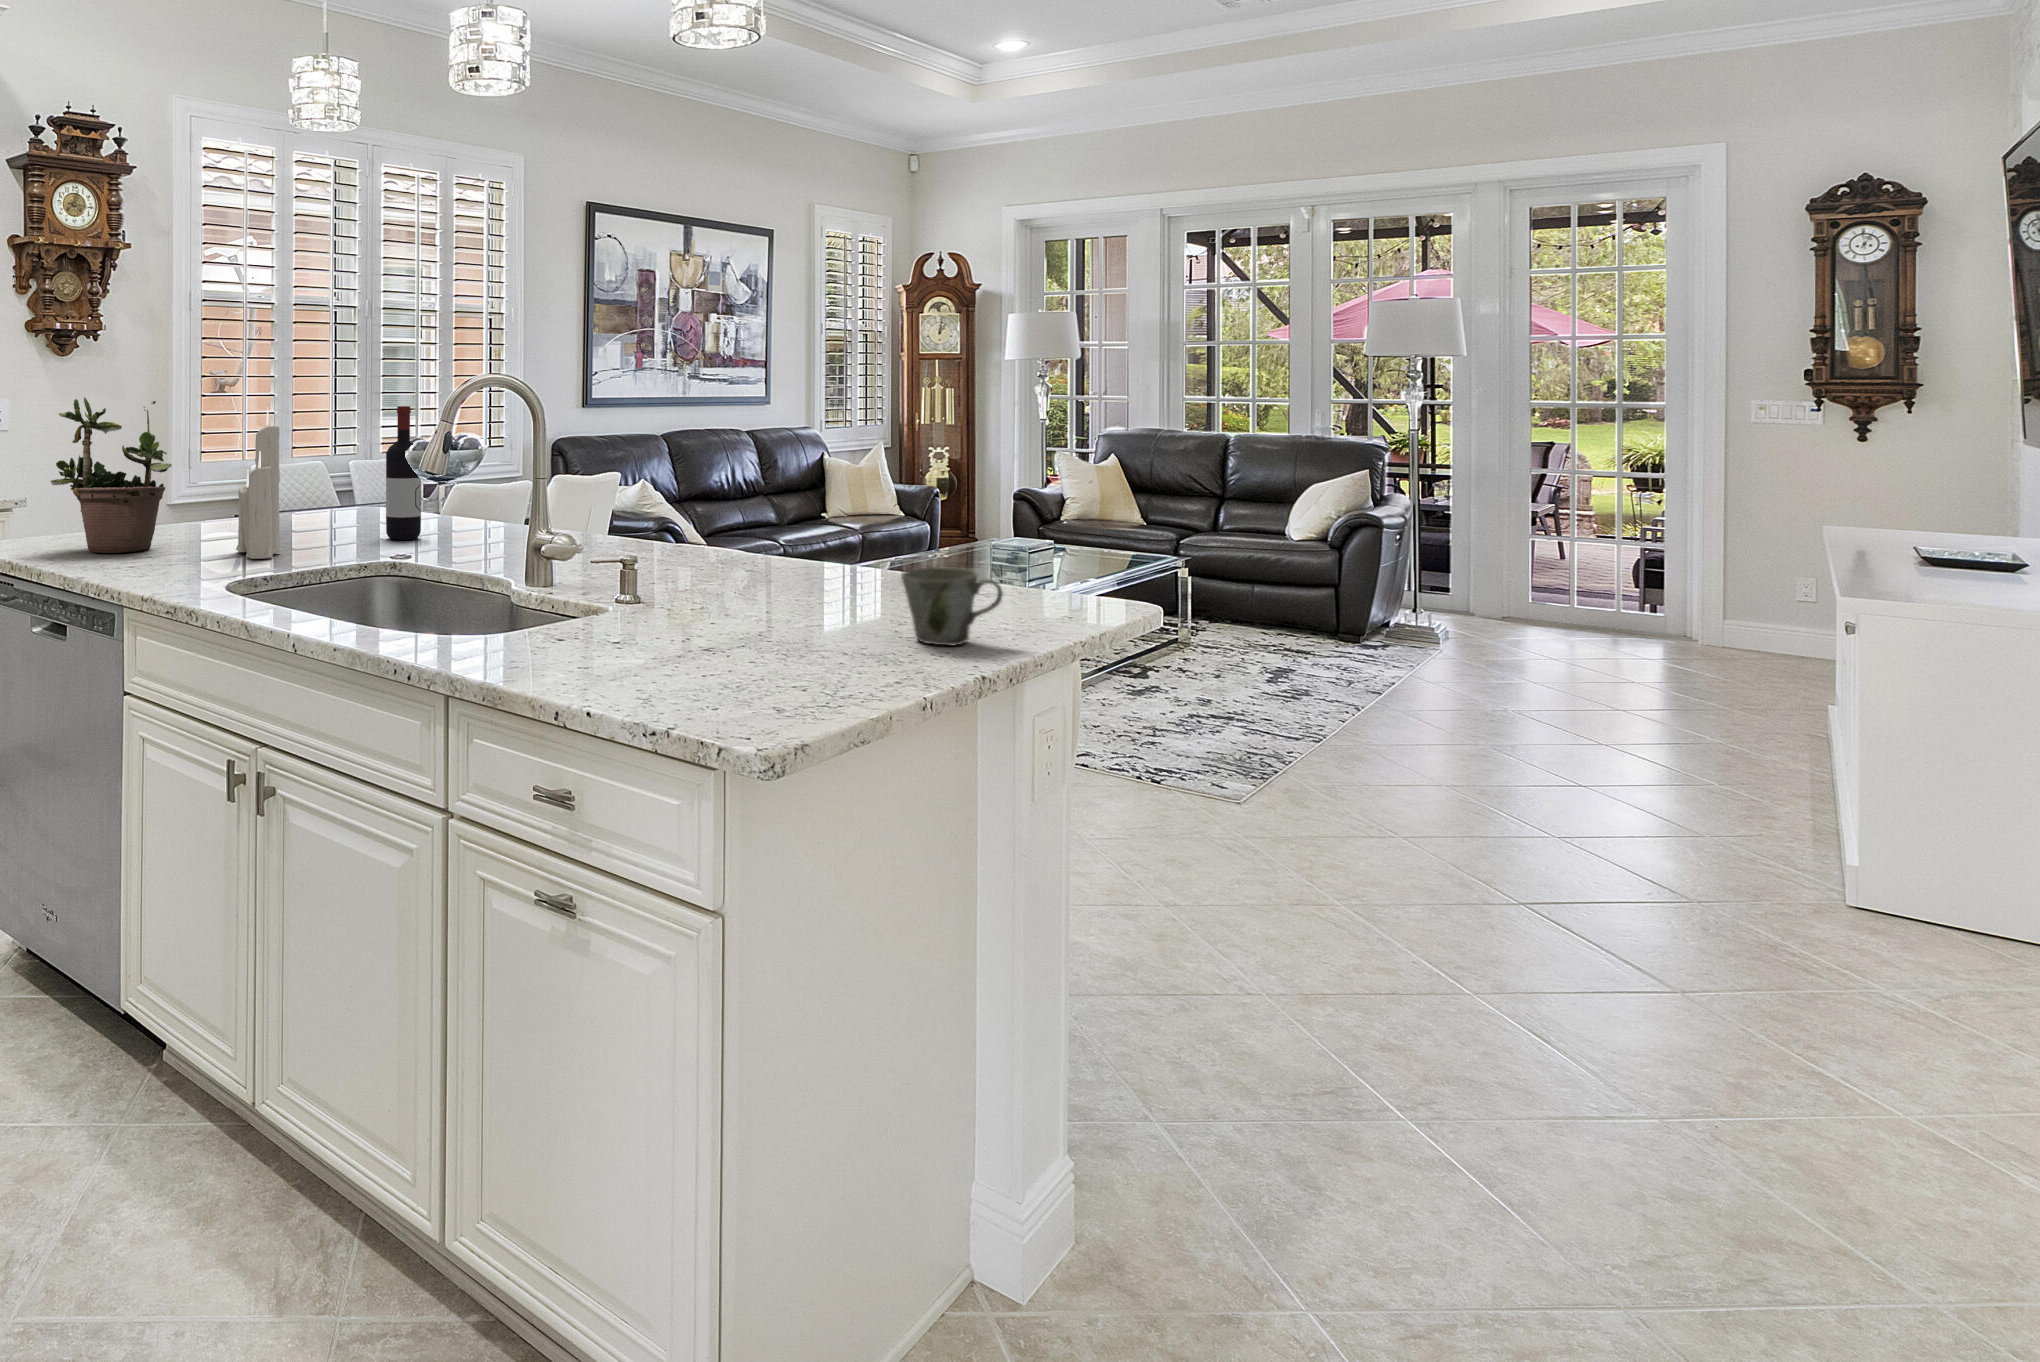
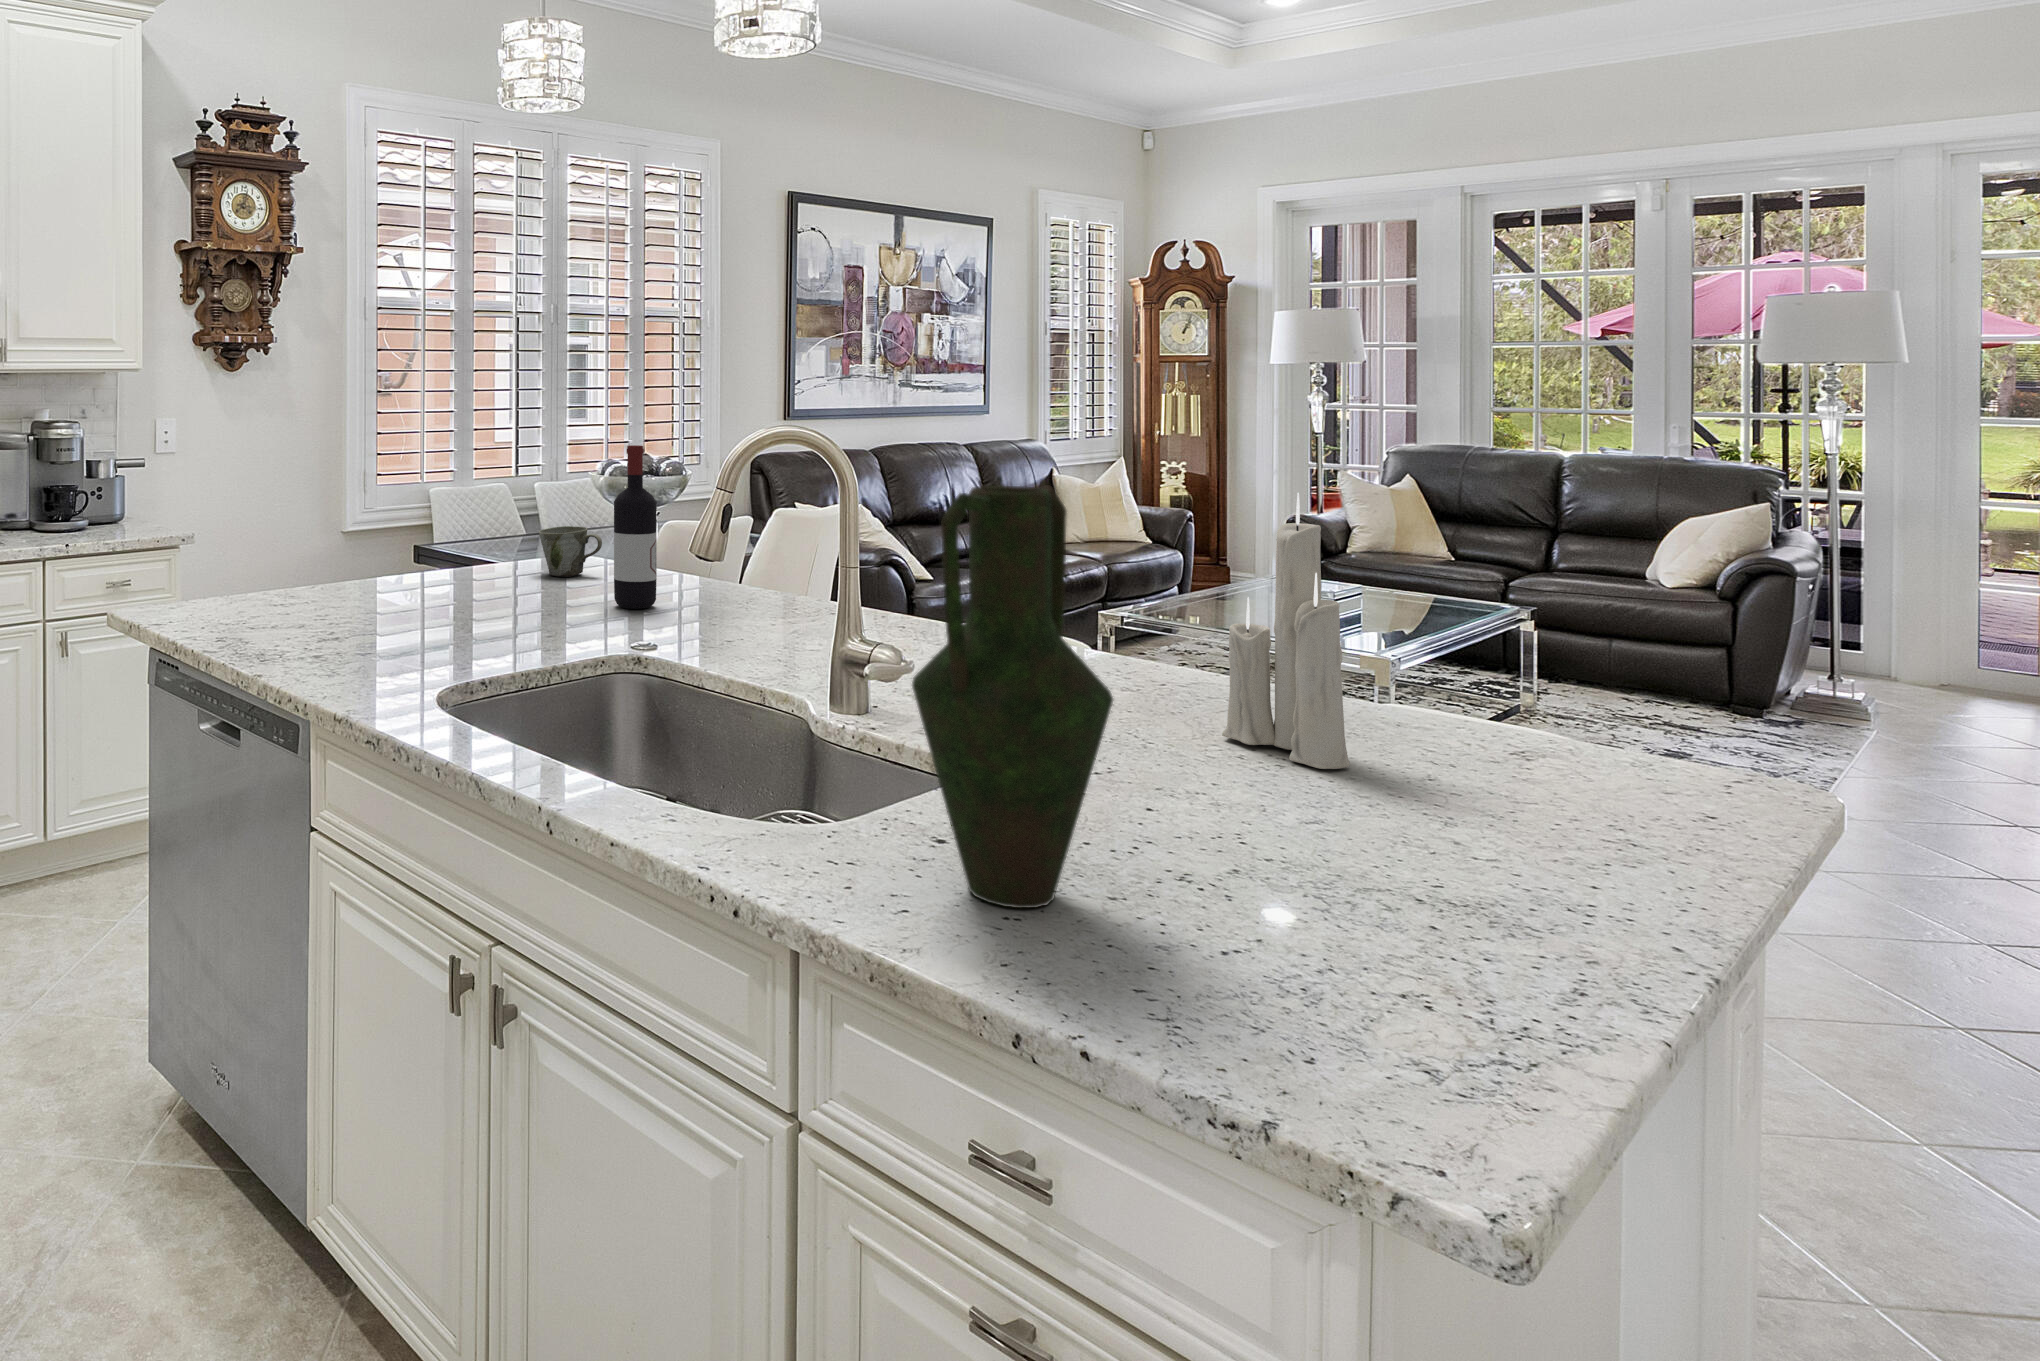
potted plant: present [50,397,171,553] -> none [224,422,364,624]
vase: none [528,397,657,675] -> present [912,485,1113,908]
candle: present [236,408,281,559] -> present [1222,493,1350,769]
mug: present [901,567,1002,646] -> present [539,526,602,577]

